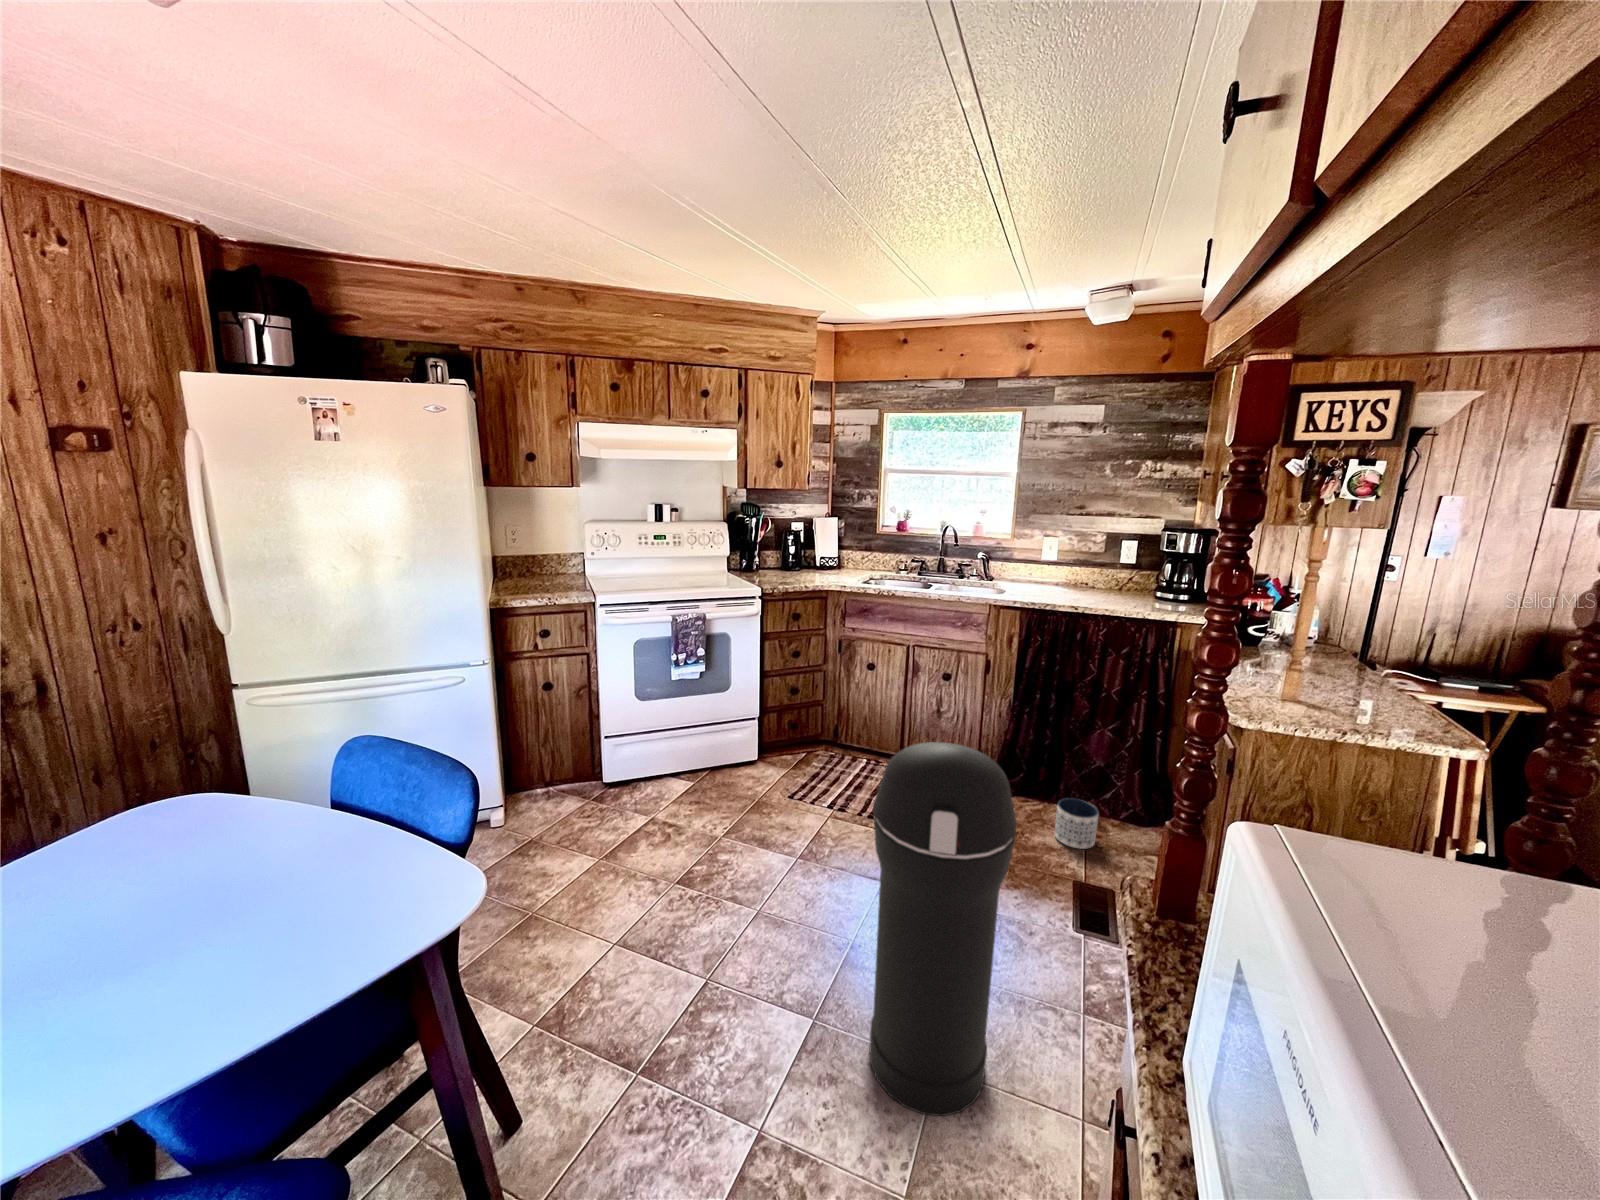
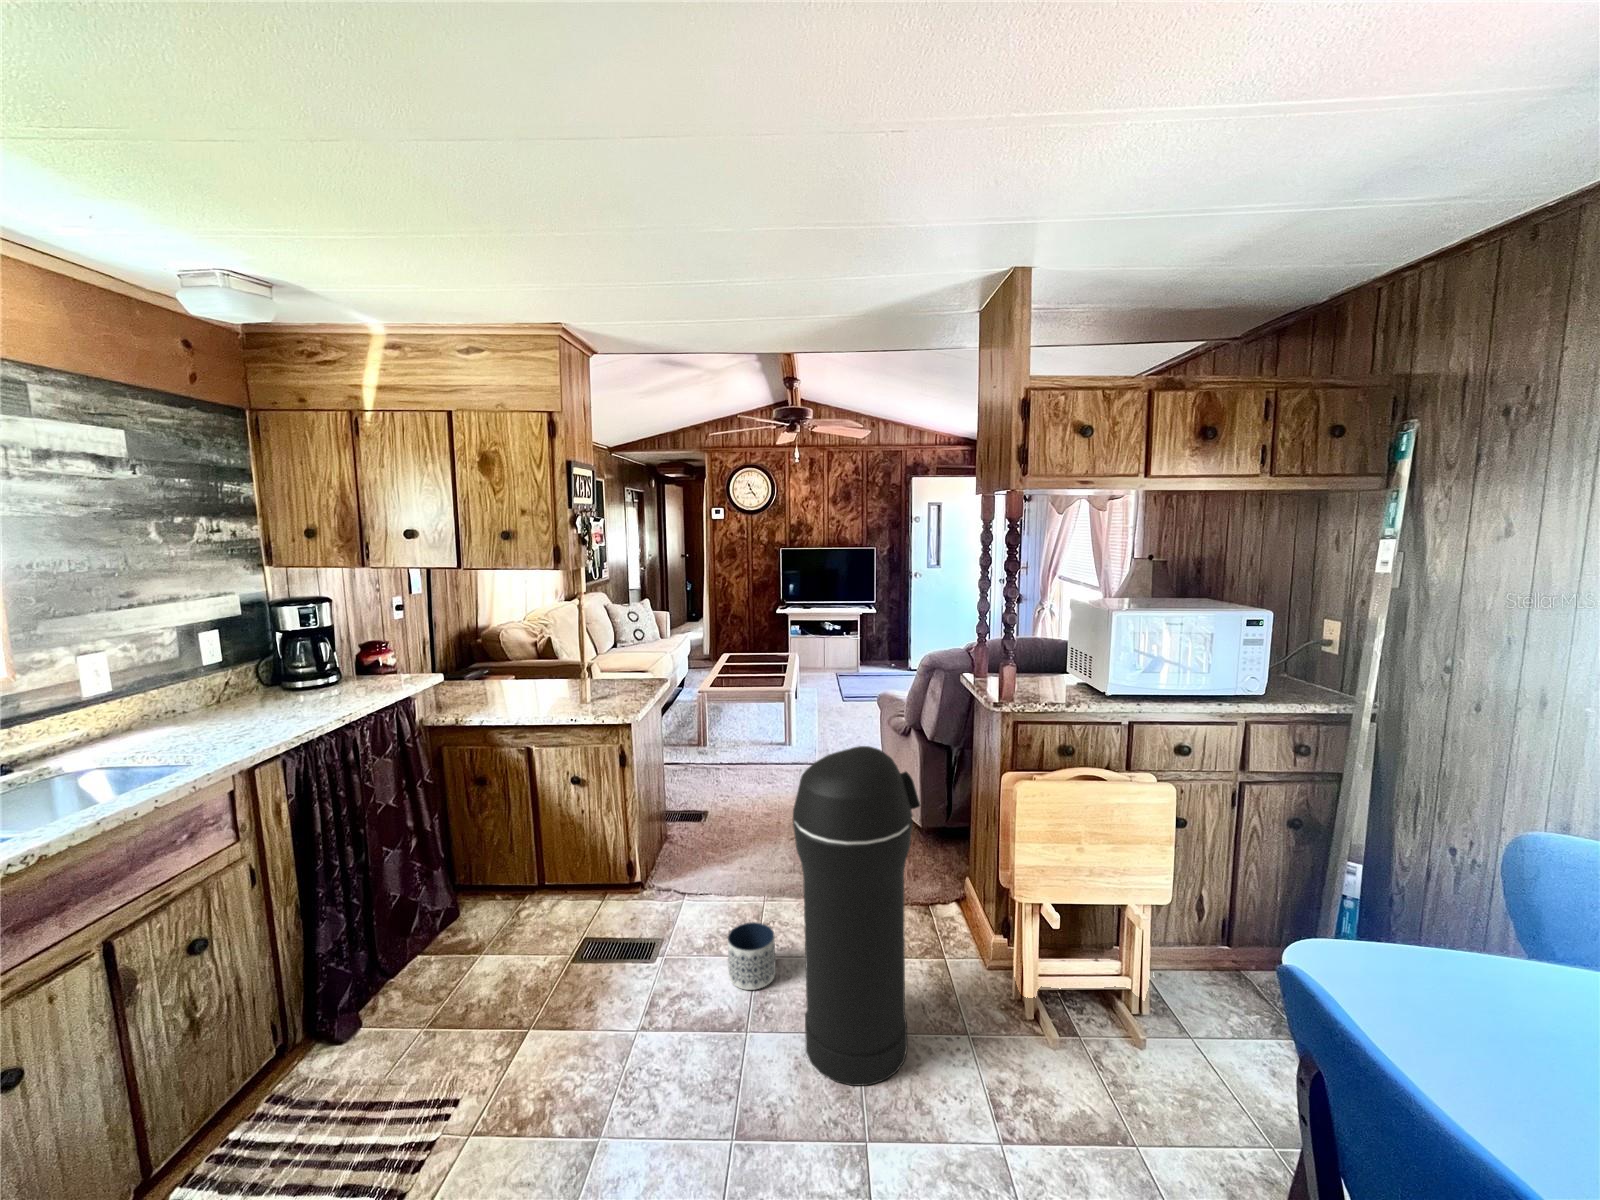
planter: present [1055,798,1099,849] -> present [728,922,776,990]

